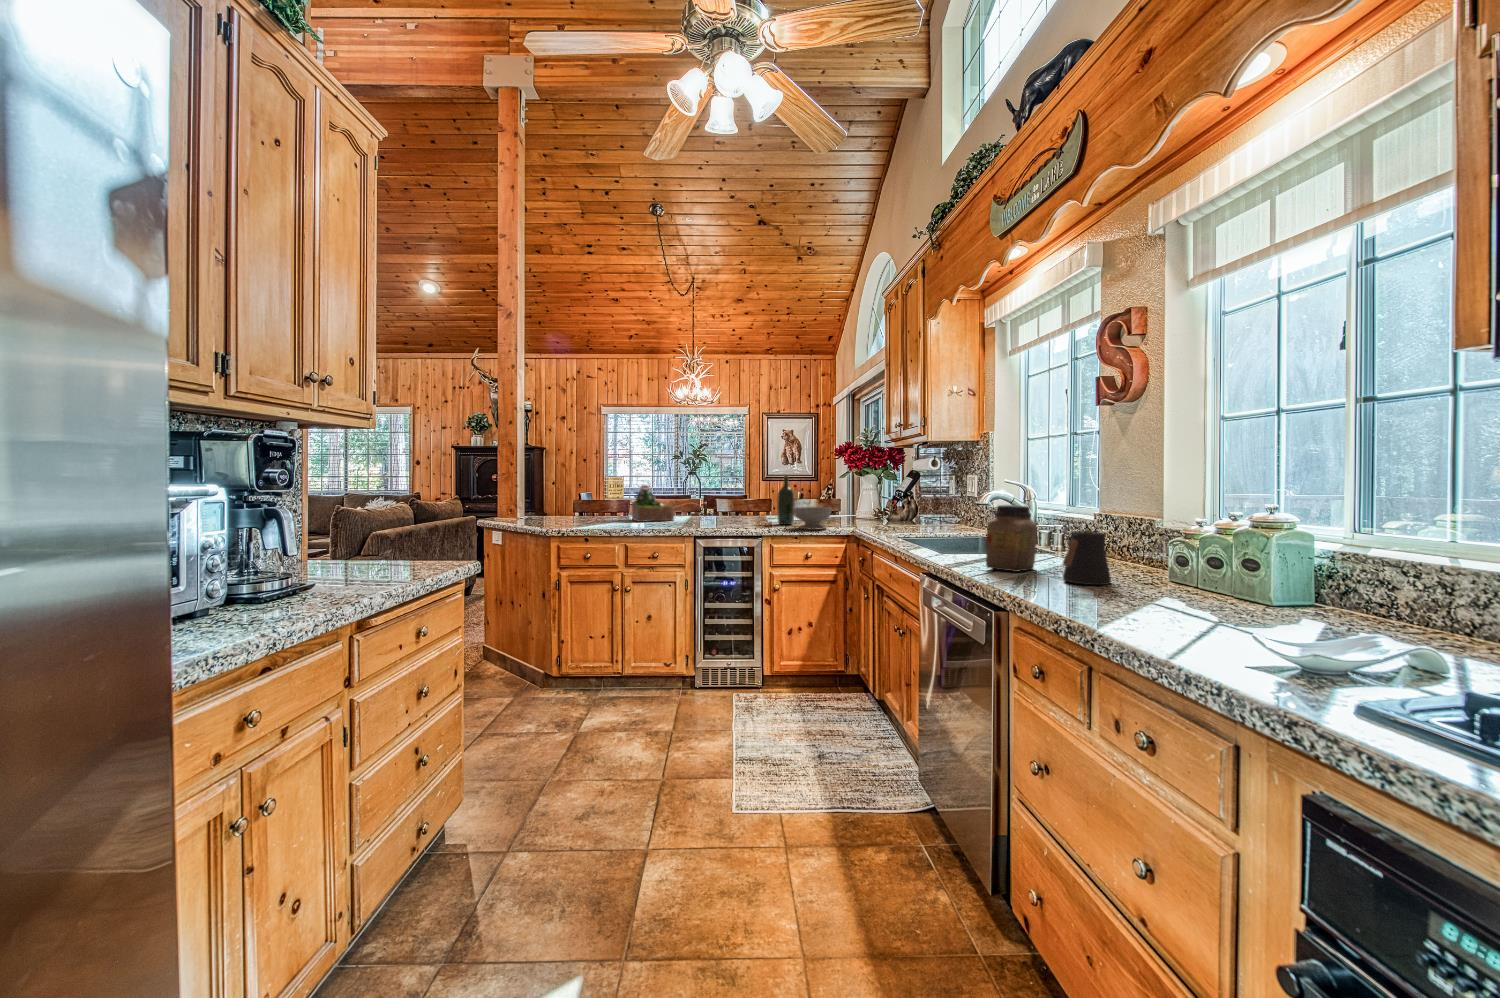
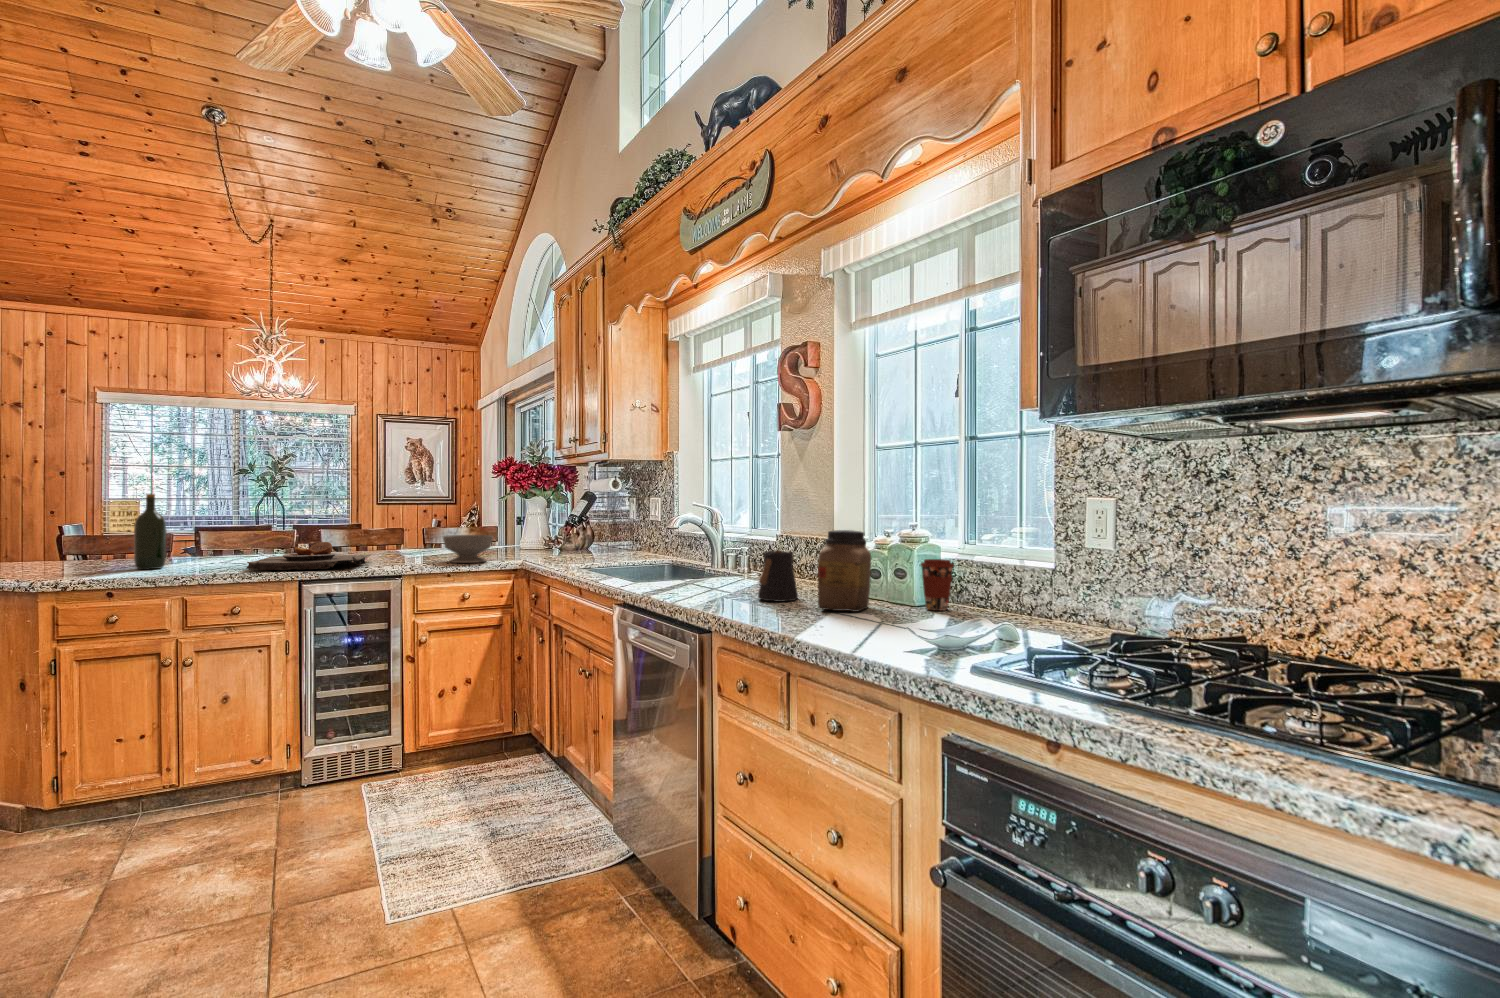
wine bottle: present [777,475,794,525] -> present [134,494,167,569]
succulent plant: present [632,485,674,522] -> none [186,509,259,562]
jar: present [986,505,1037,572] -> present [818,530,871,612]
plate: none [661,510,744,530] -> present [247,542,370,571]
coffee cup: none [1278,549,1334,614] -> present [921,559,954,611]

